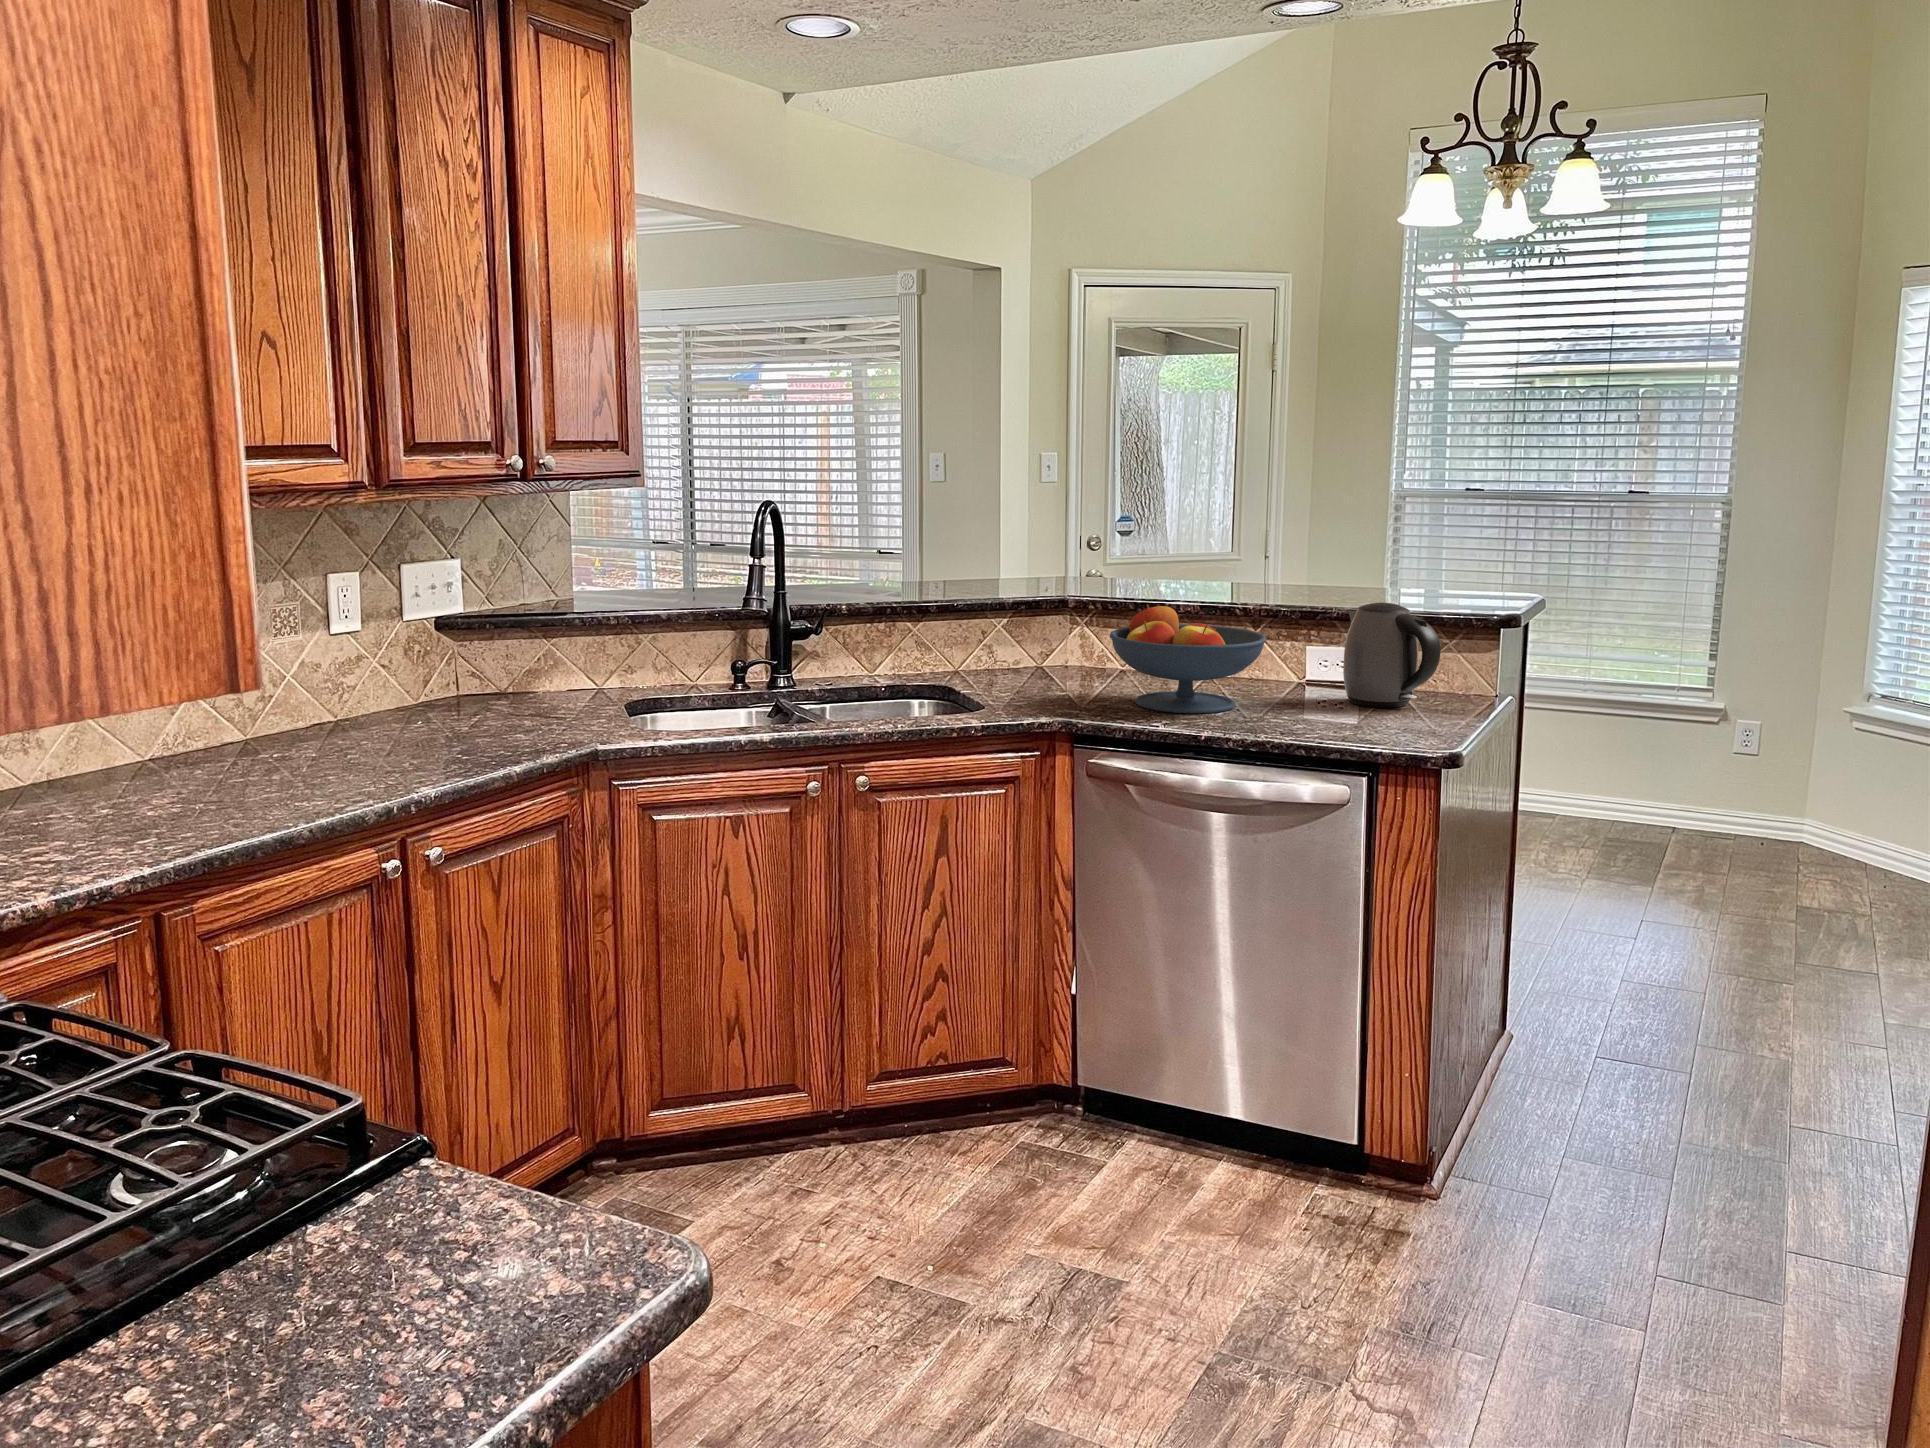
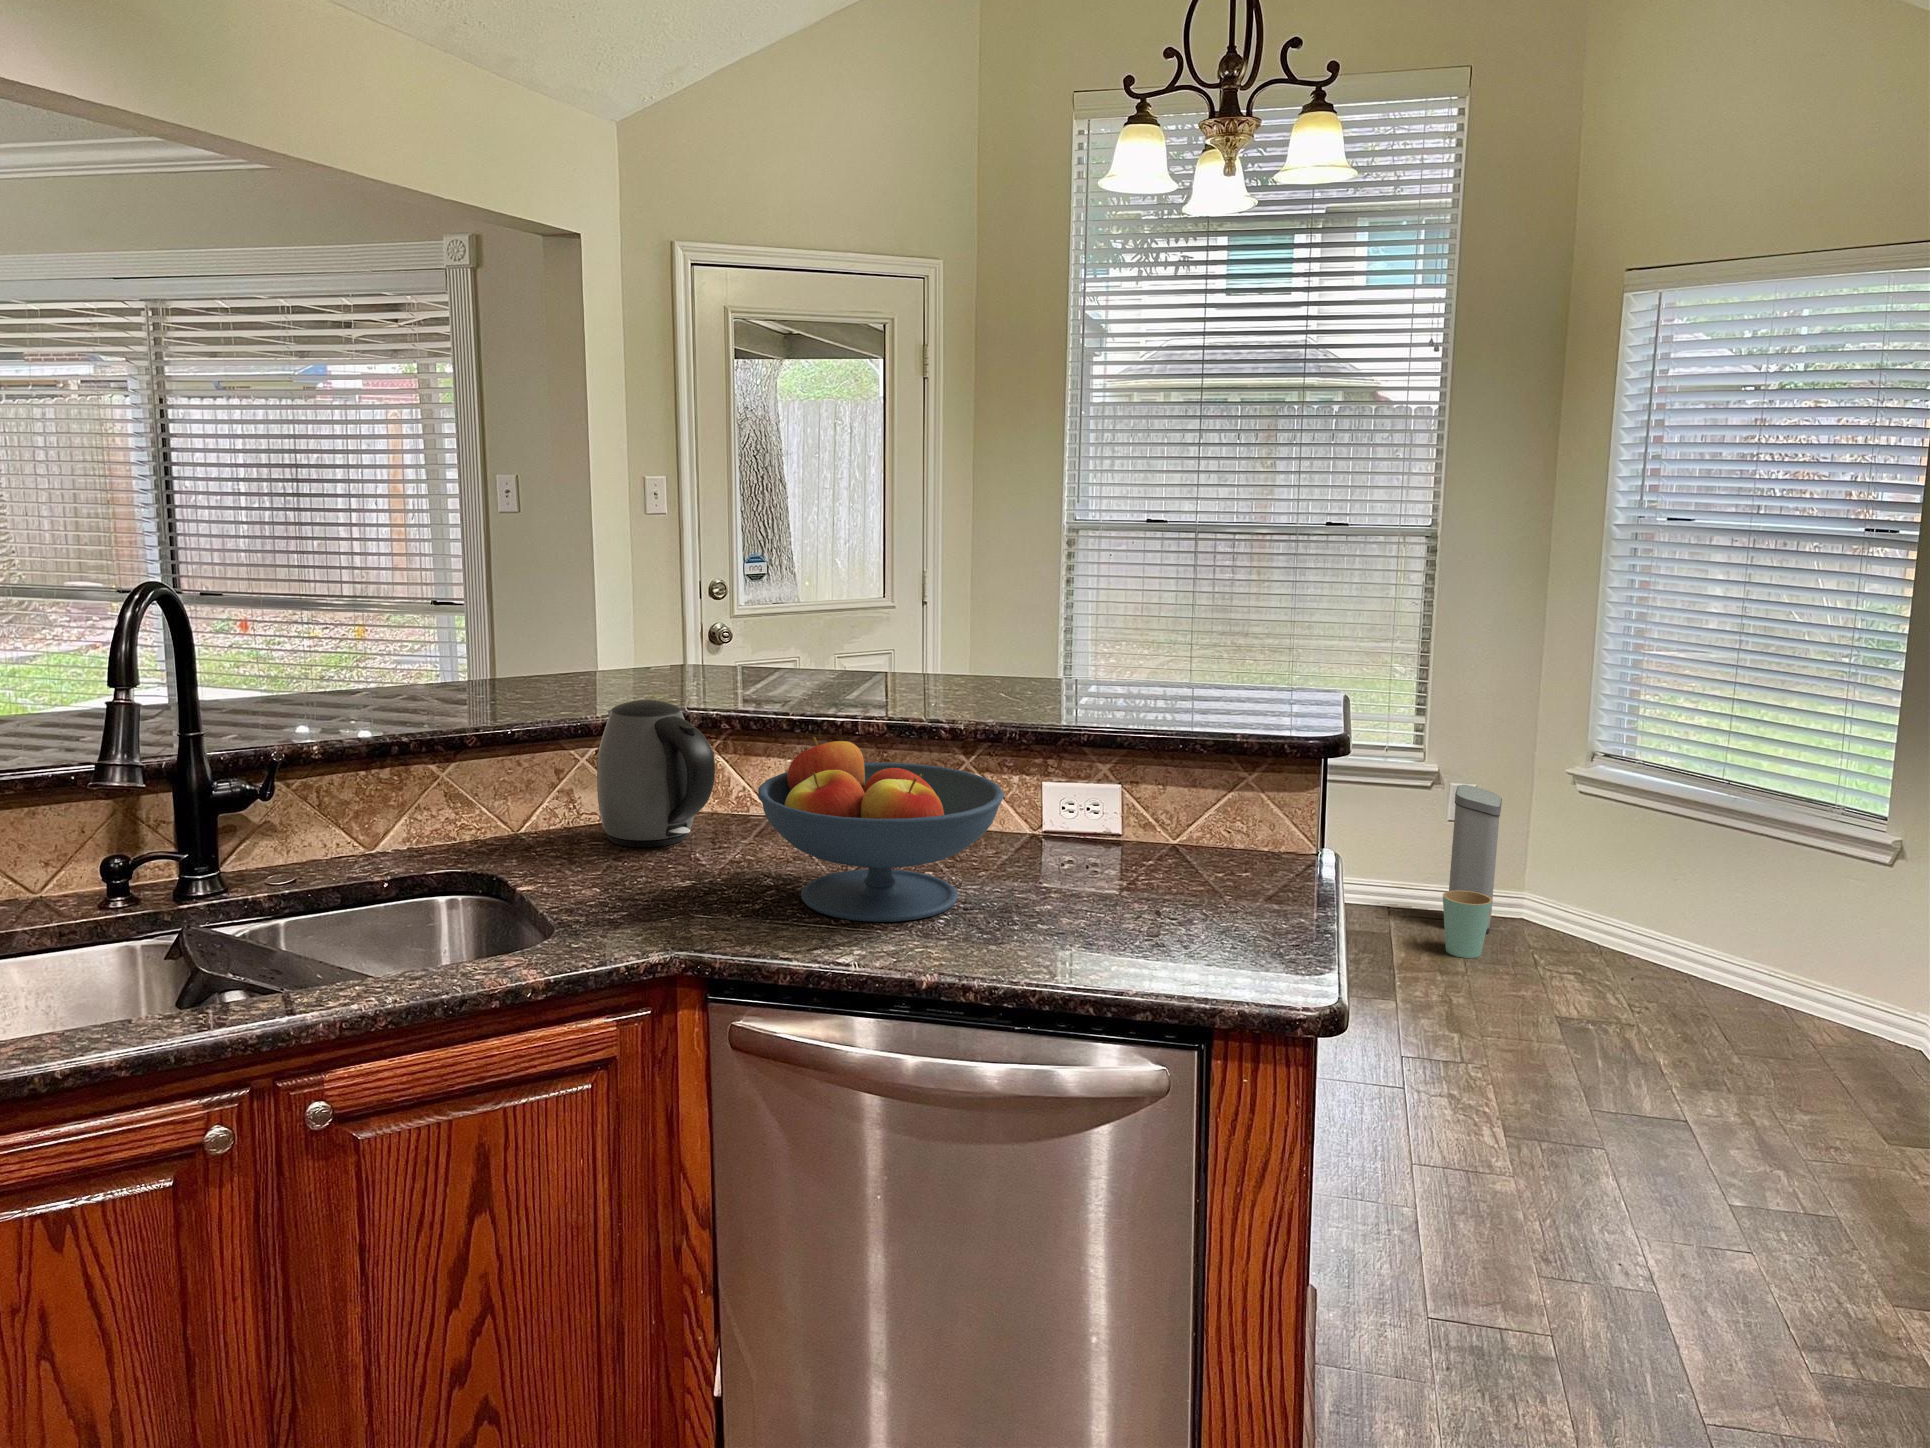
kettle: present [1343,603,1441,707] -> present [597,700,715,847]
trash can: none [1715,720,1783,865] -> present [1443,785,1502,958]

